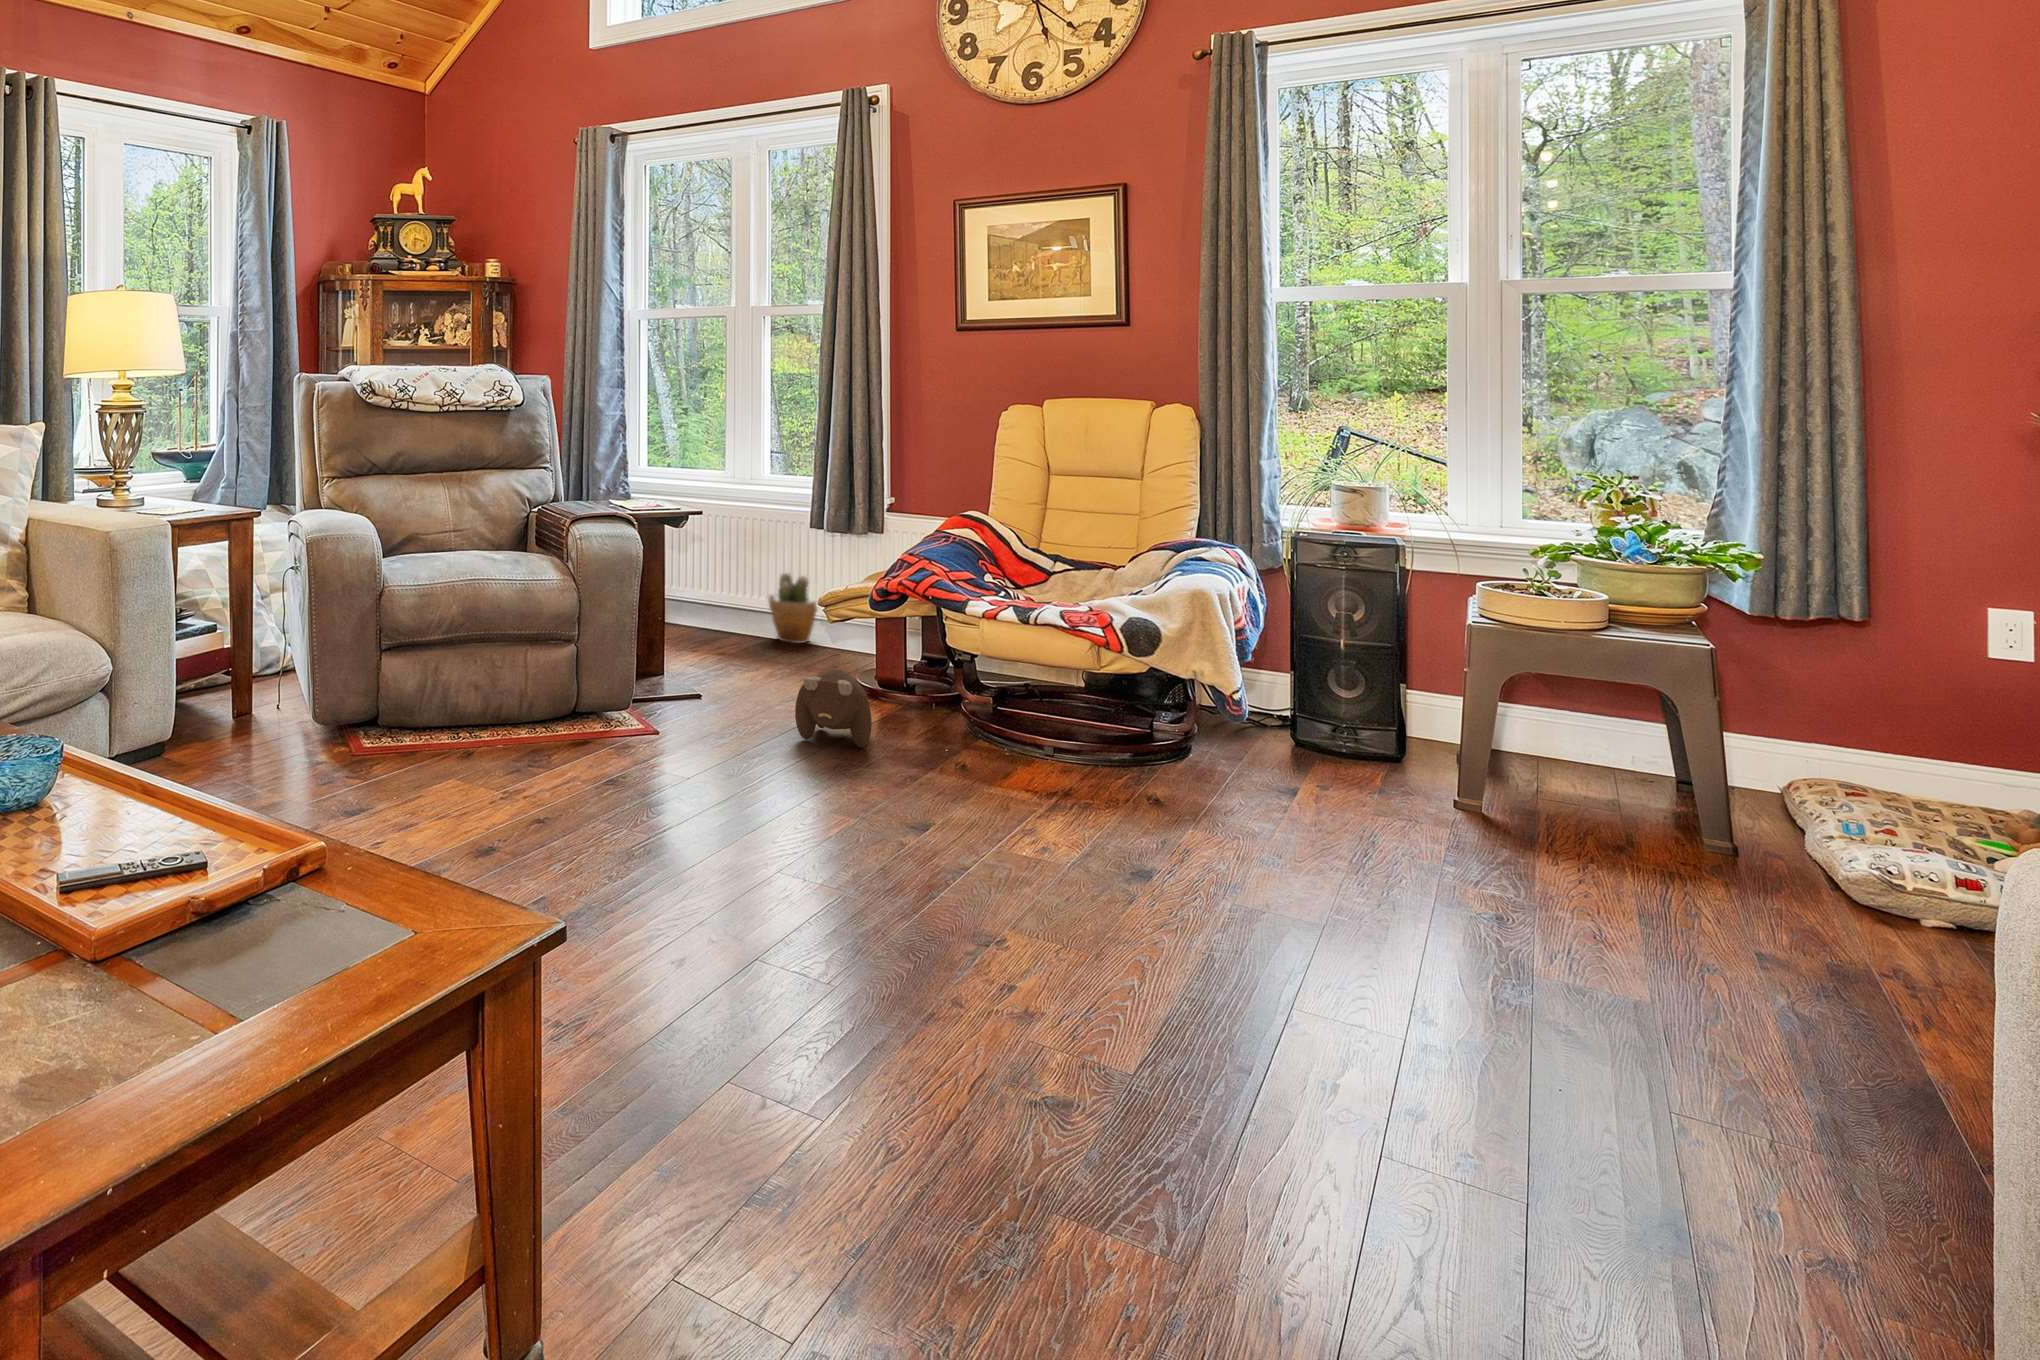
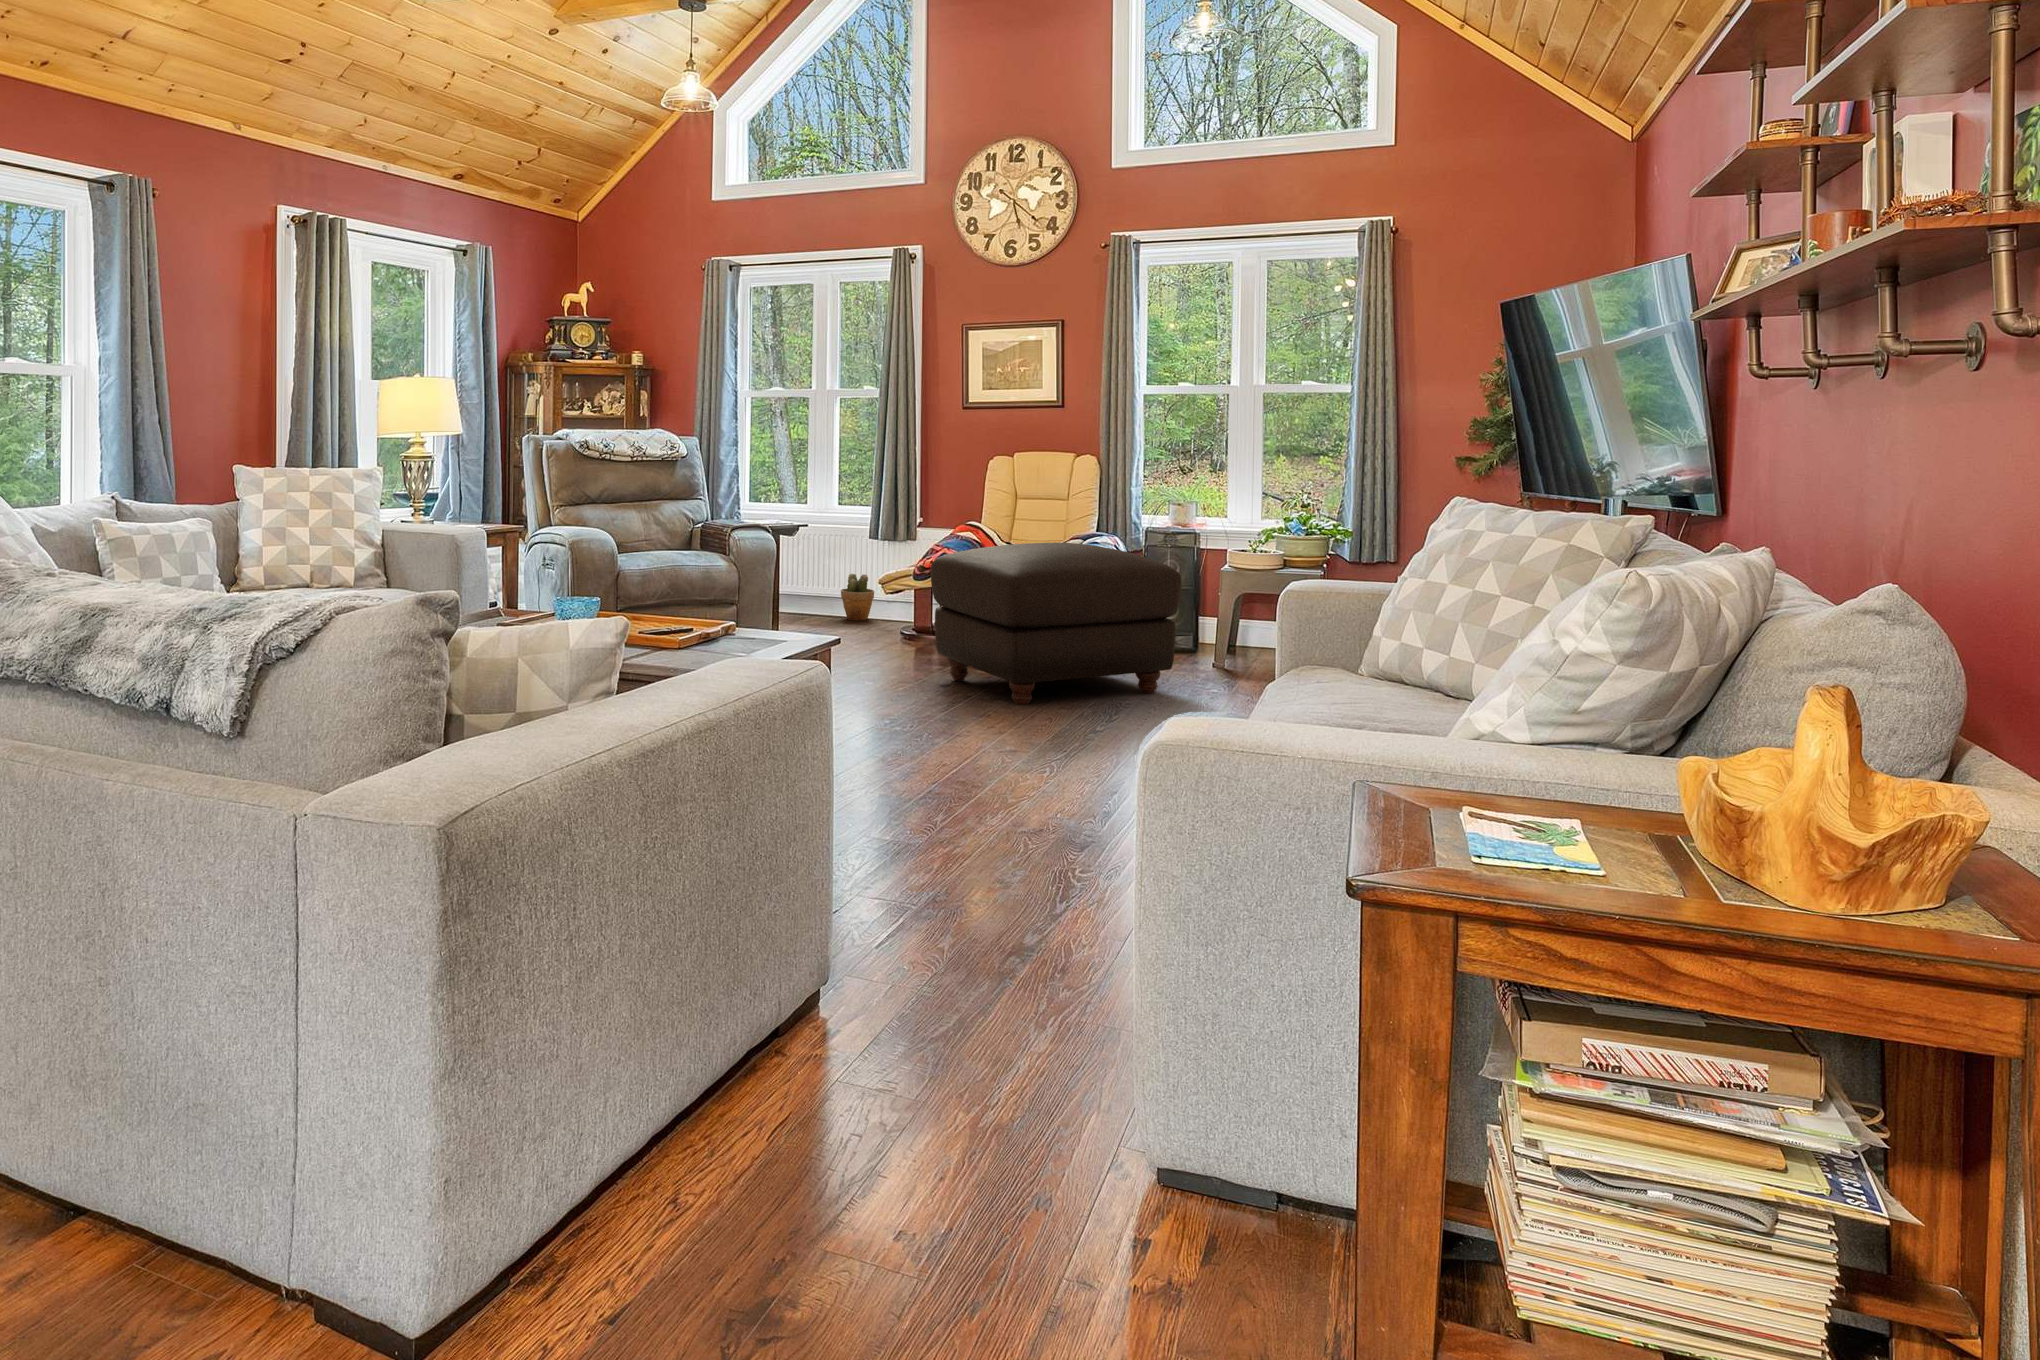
ottoman: none [895,580,1444,937] -> present [931,543,1182,705]
plush toy: present [795,669,872,748] -> none [870,614,914,658]

